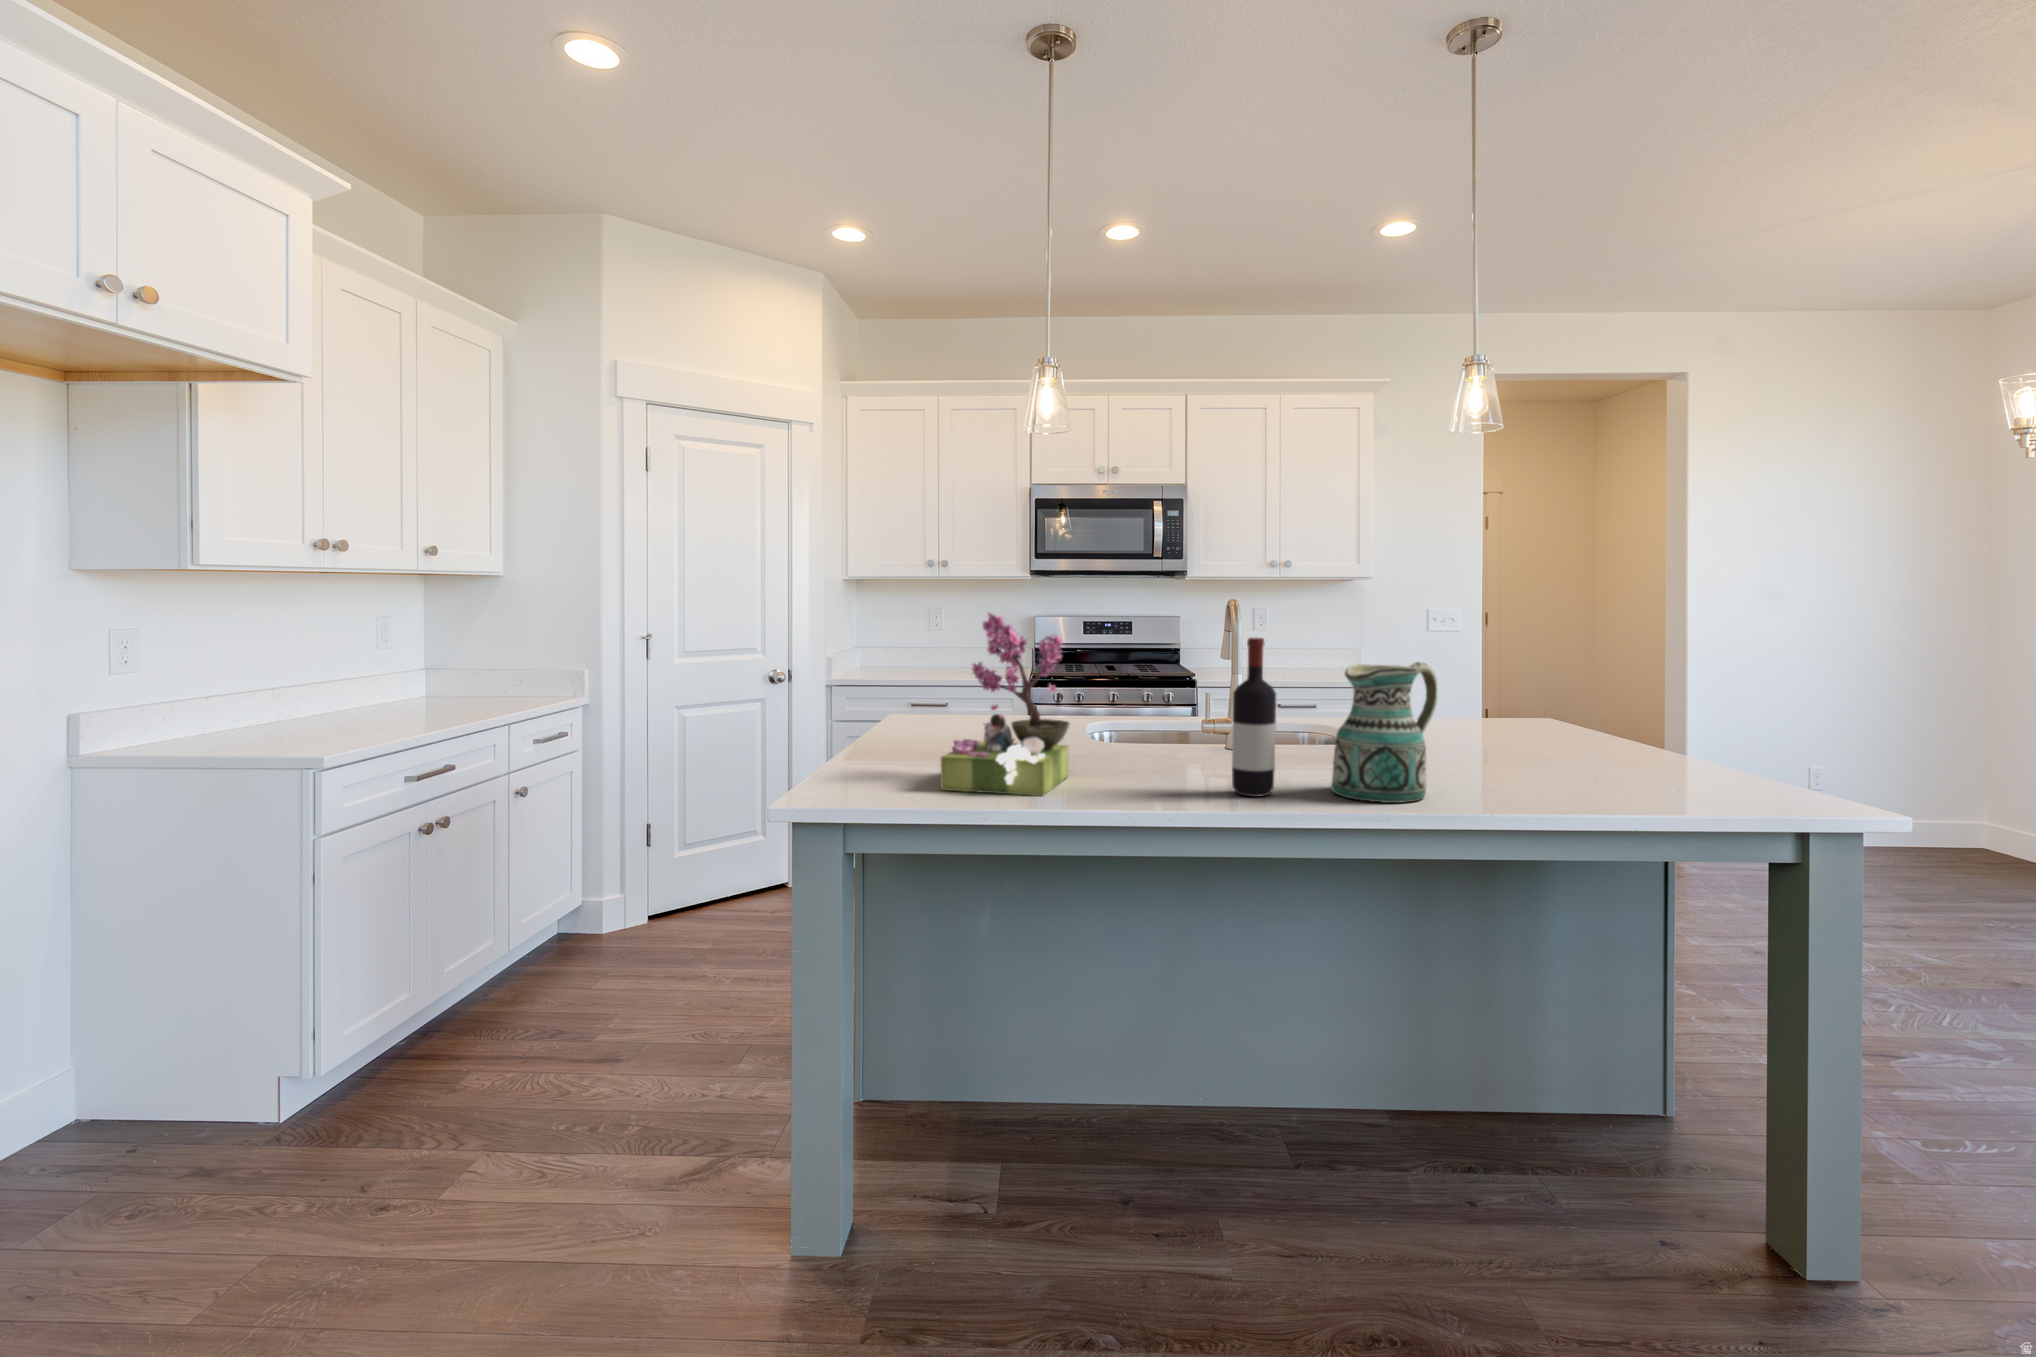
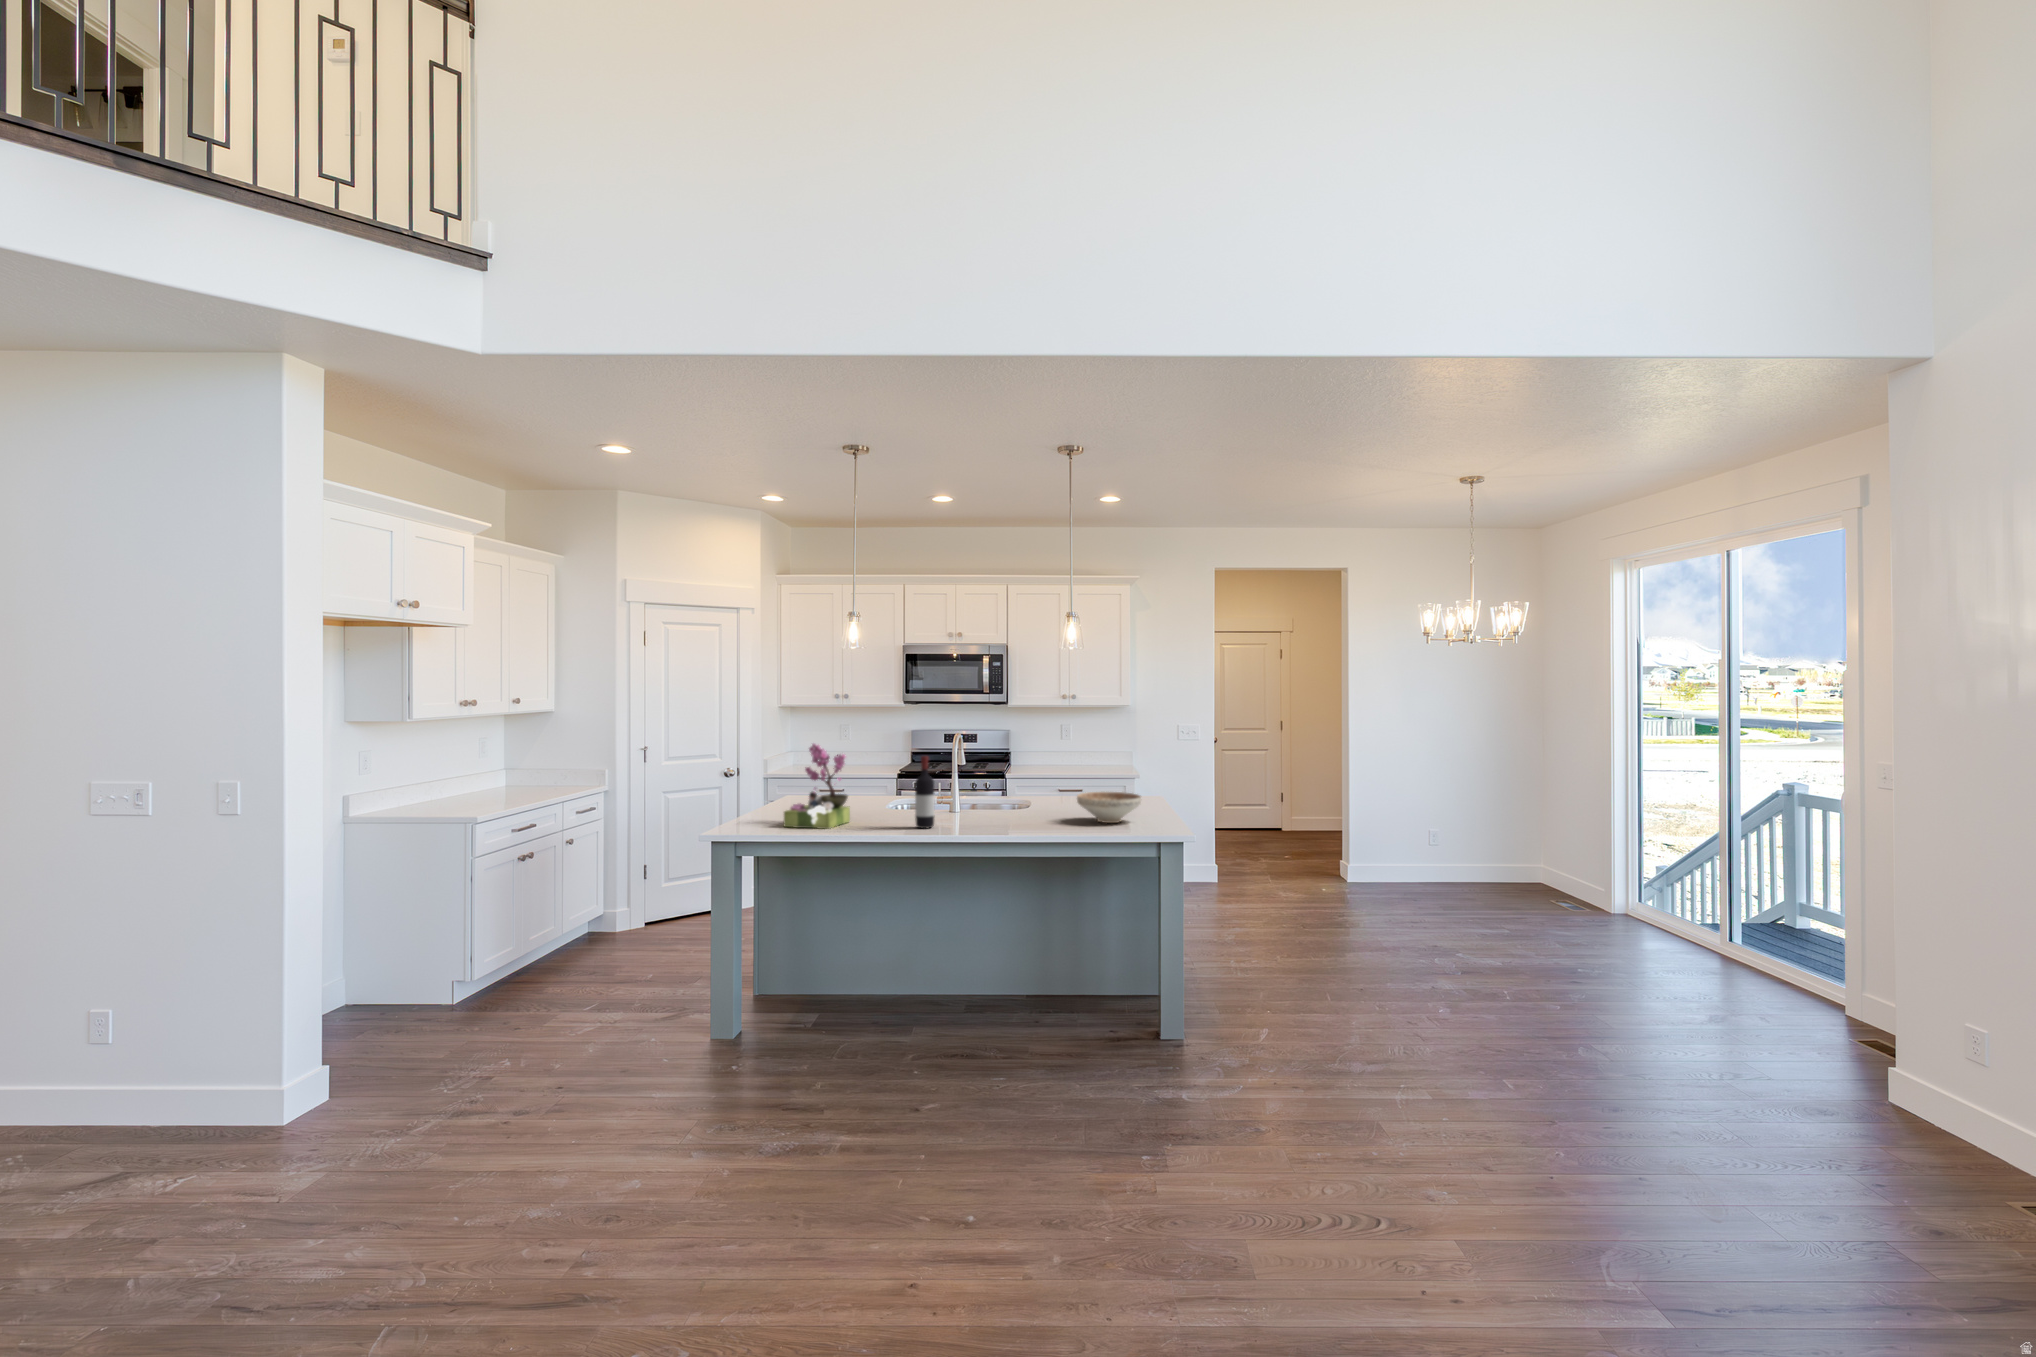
ceramic pitcher: present [1331,662,1438,803] -> none [961,767,1013,830]
decorative bowl: none [1544,715,1702,783] -> present [1077,792,1141,823]

